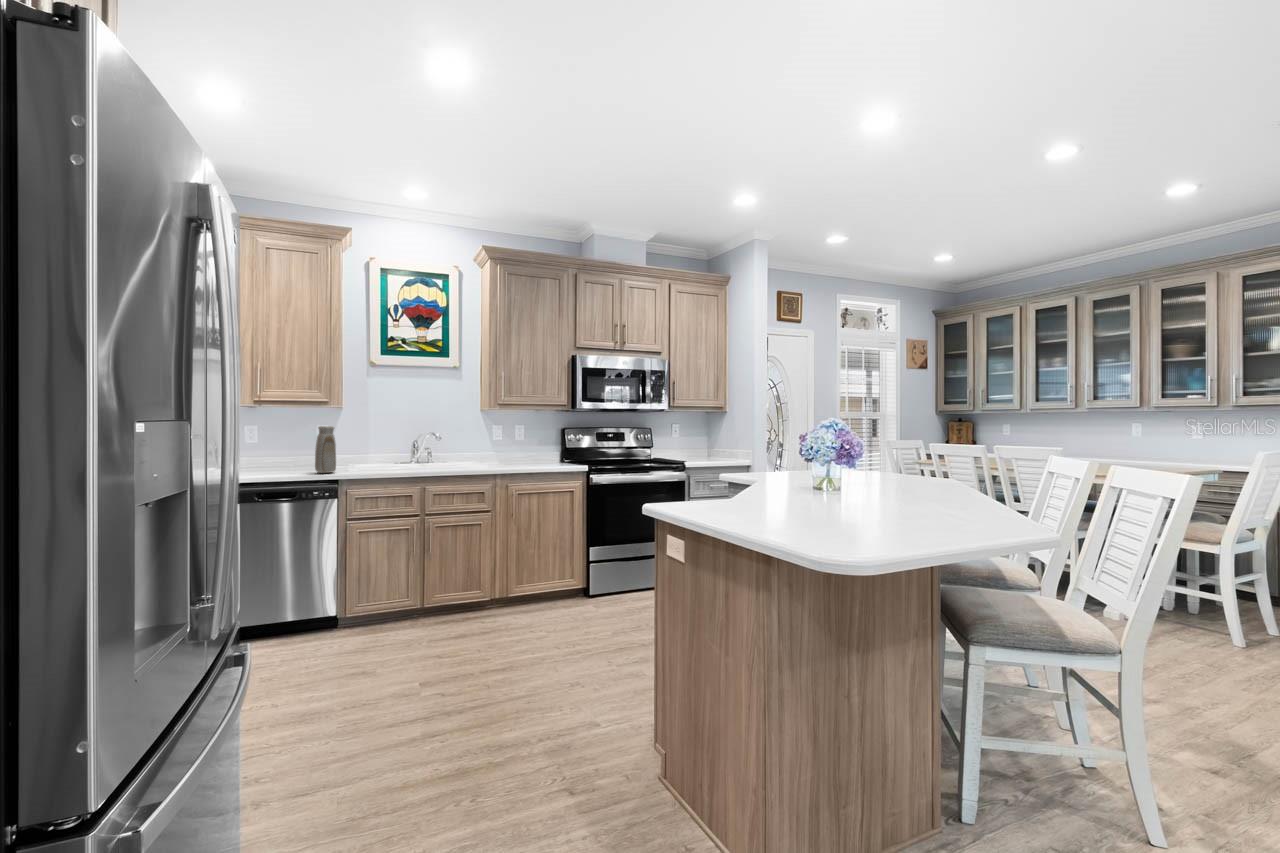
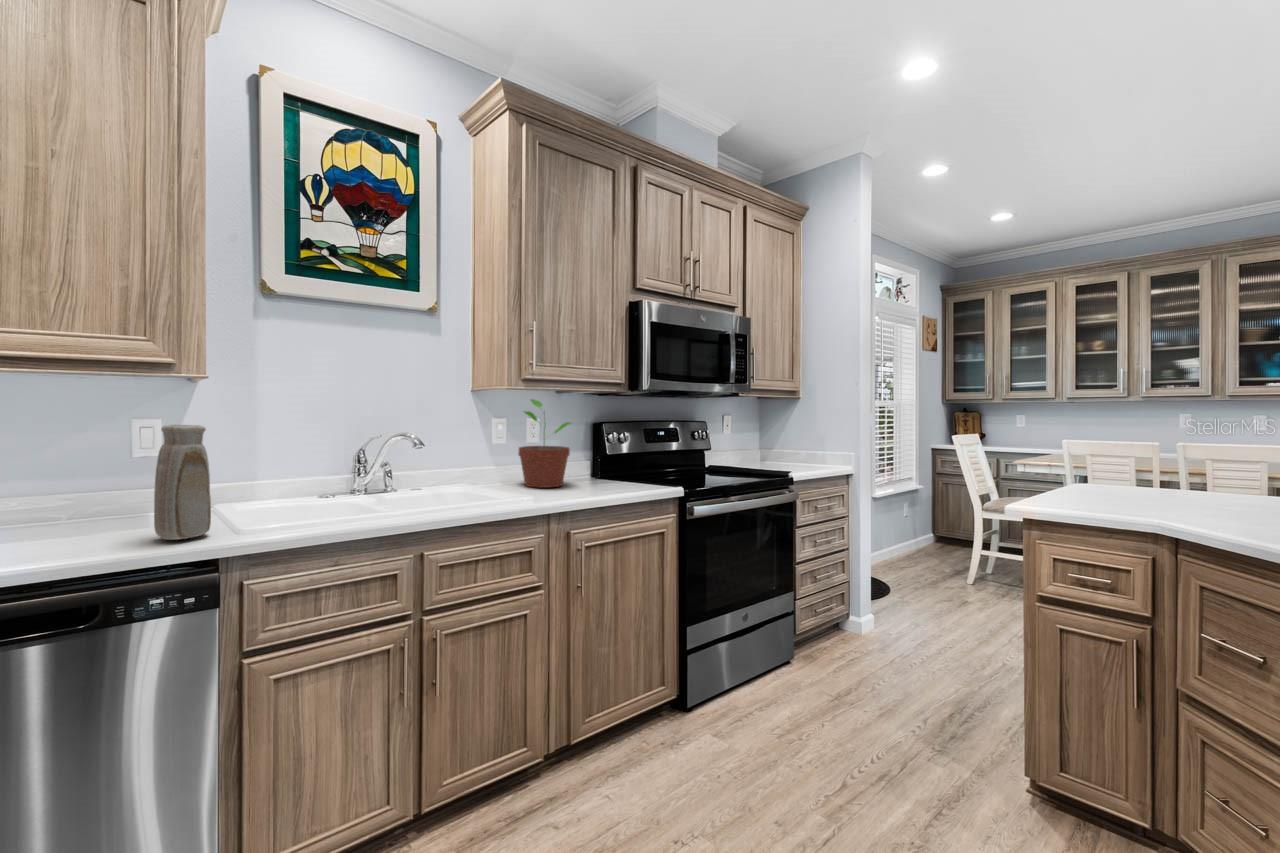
potted plant: none [501,415,530,464] -> present [518,399,571,488]

